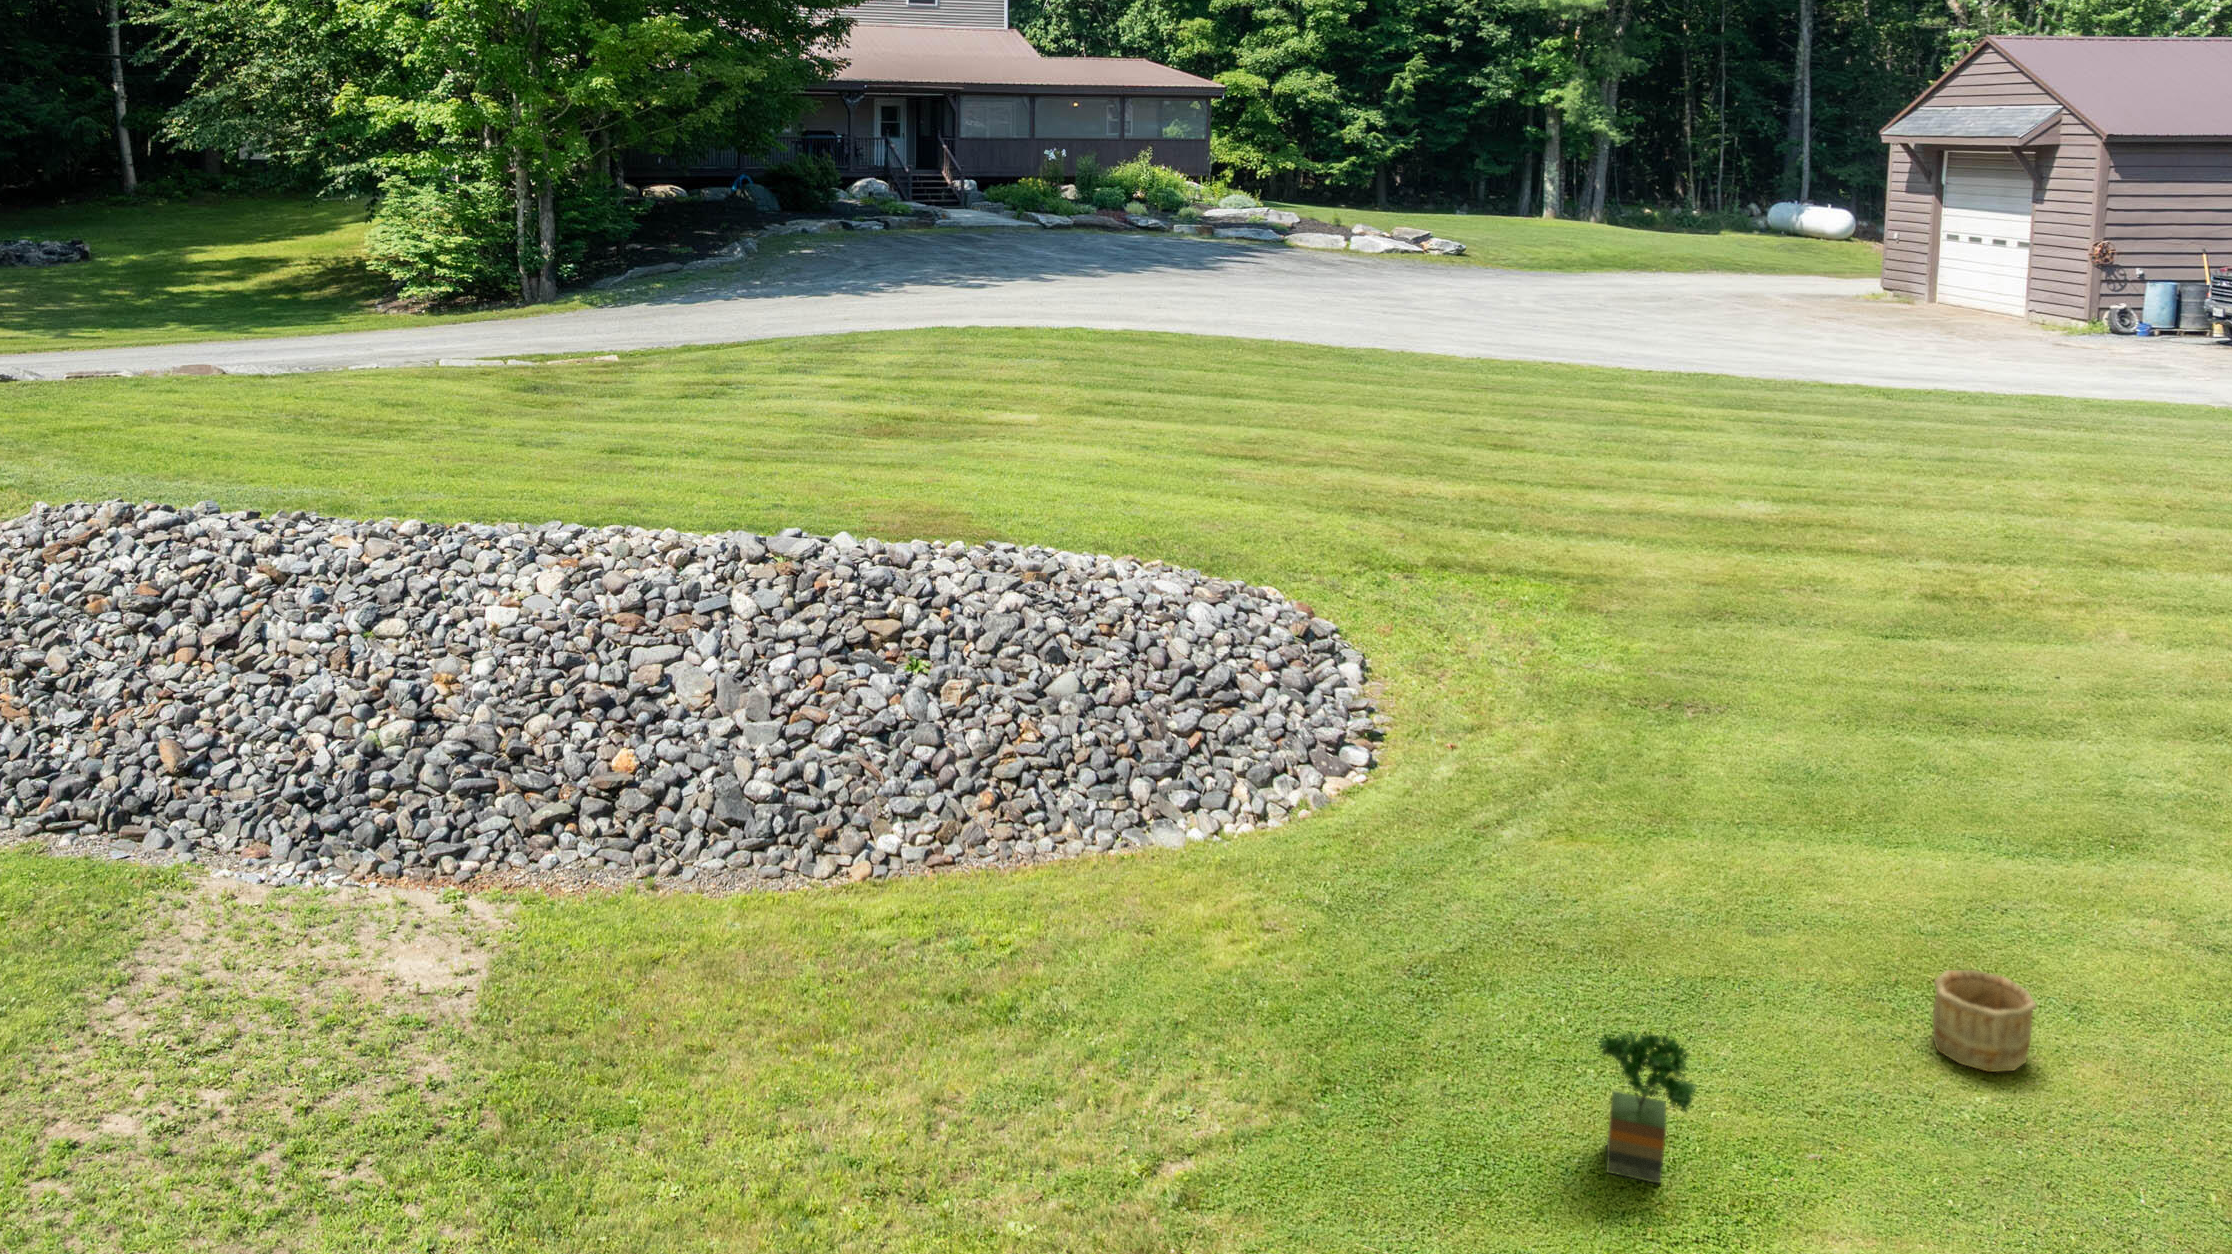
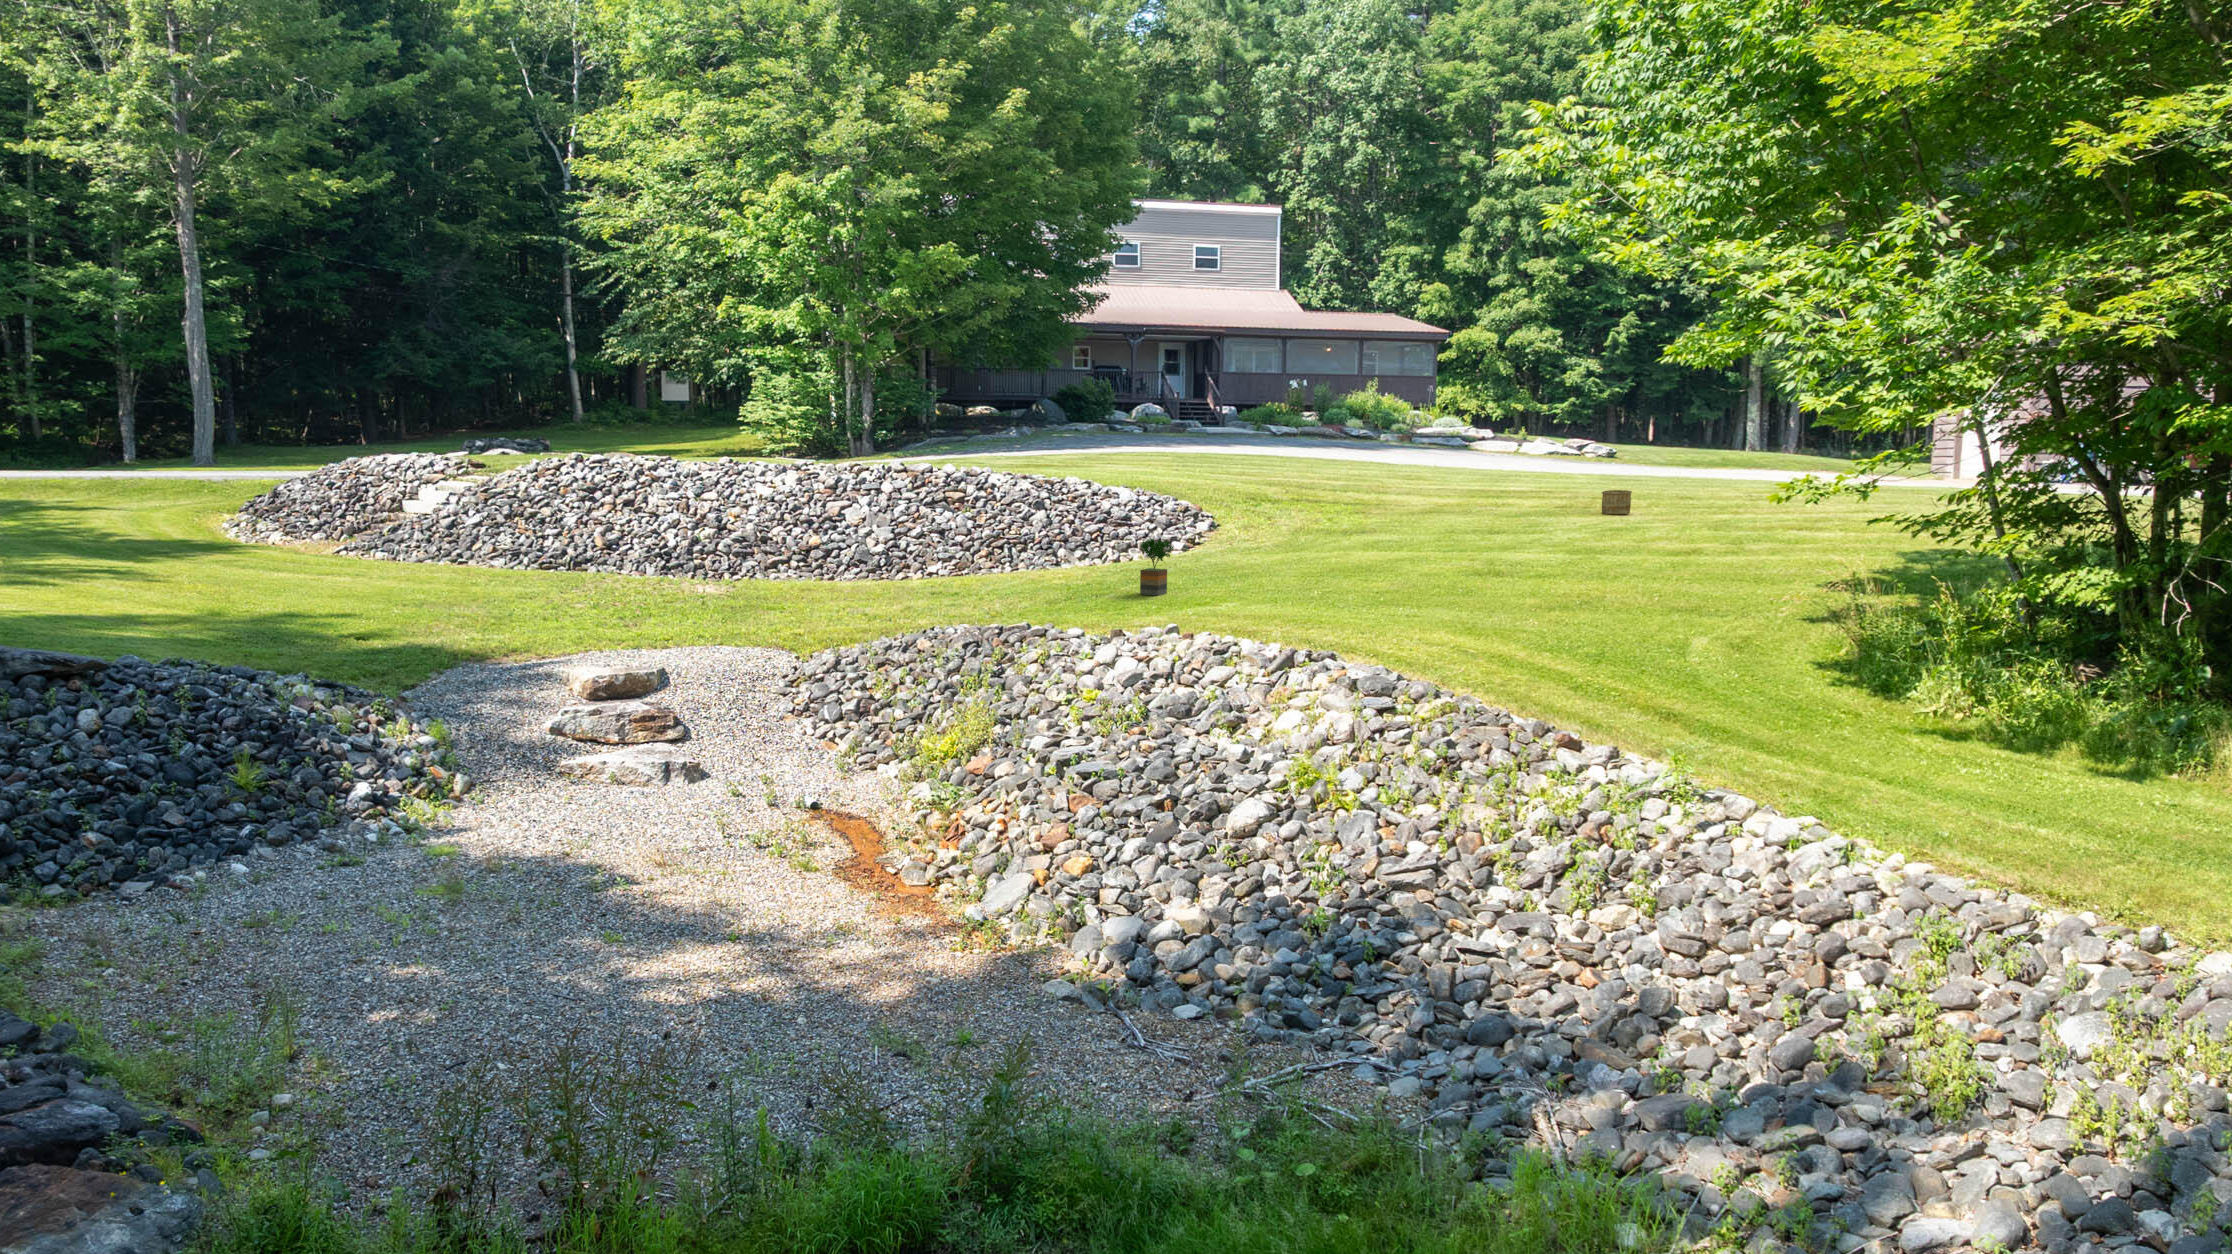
wooden bucket: present [1933,970,2036,1072] -> present [1602,490,1632,515]

